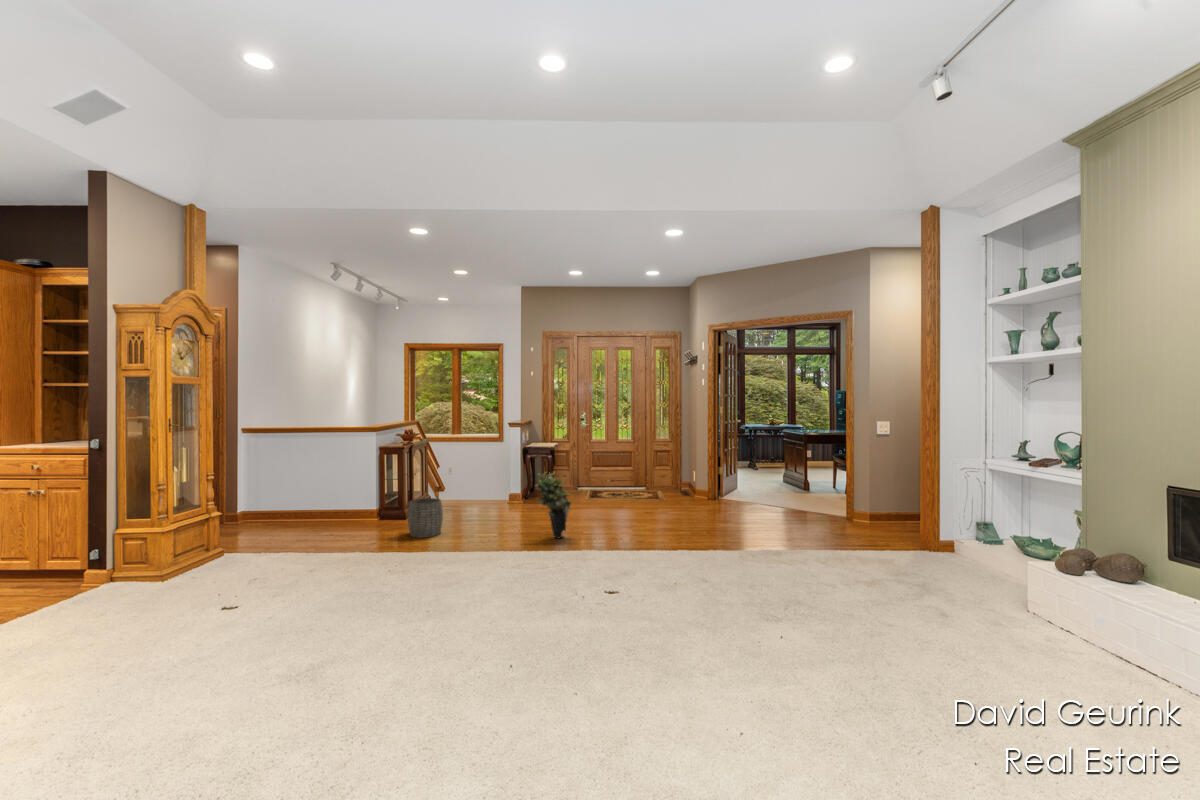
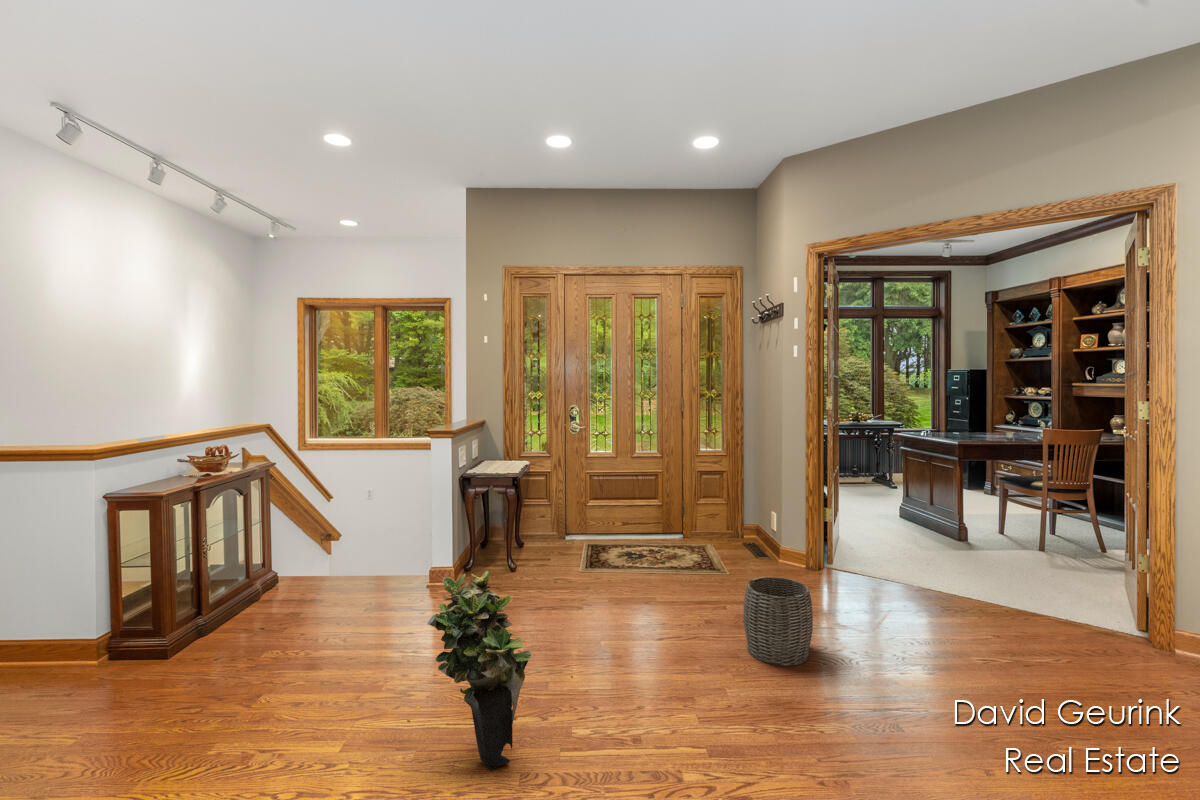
woven basket: present [408,498,443,538] -> present [744,577,813,666]

